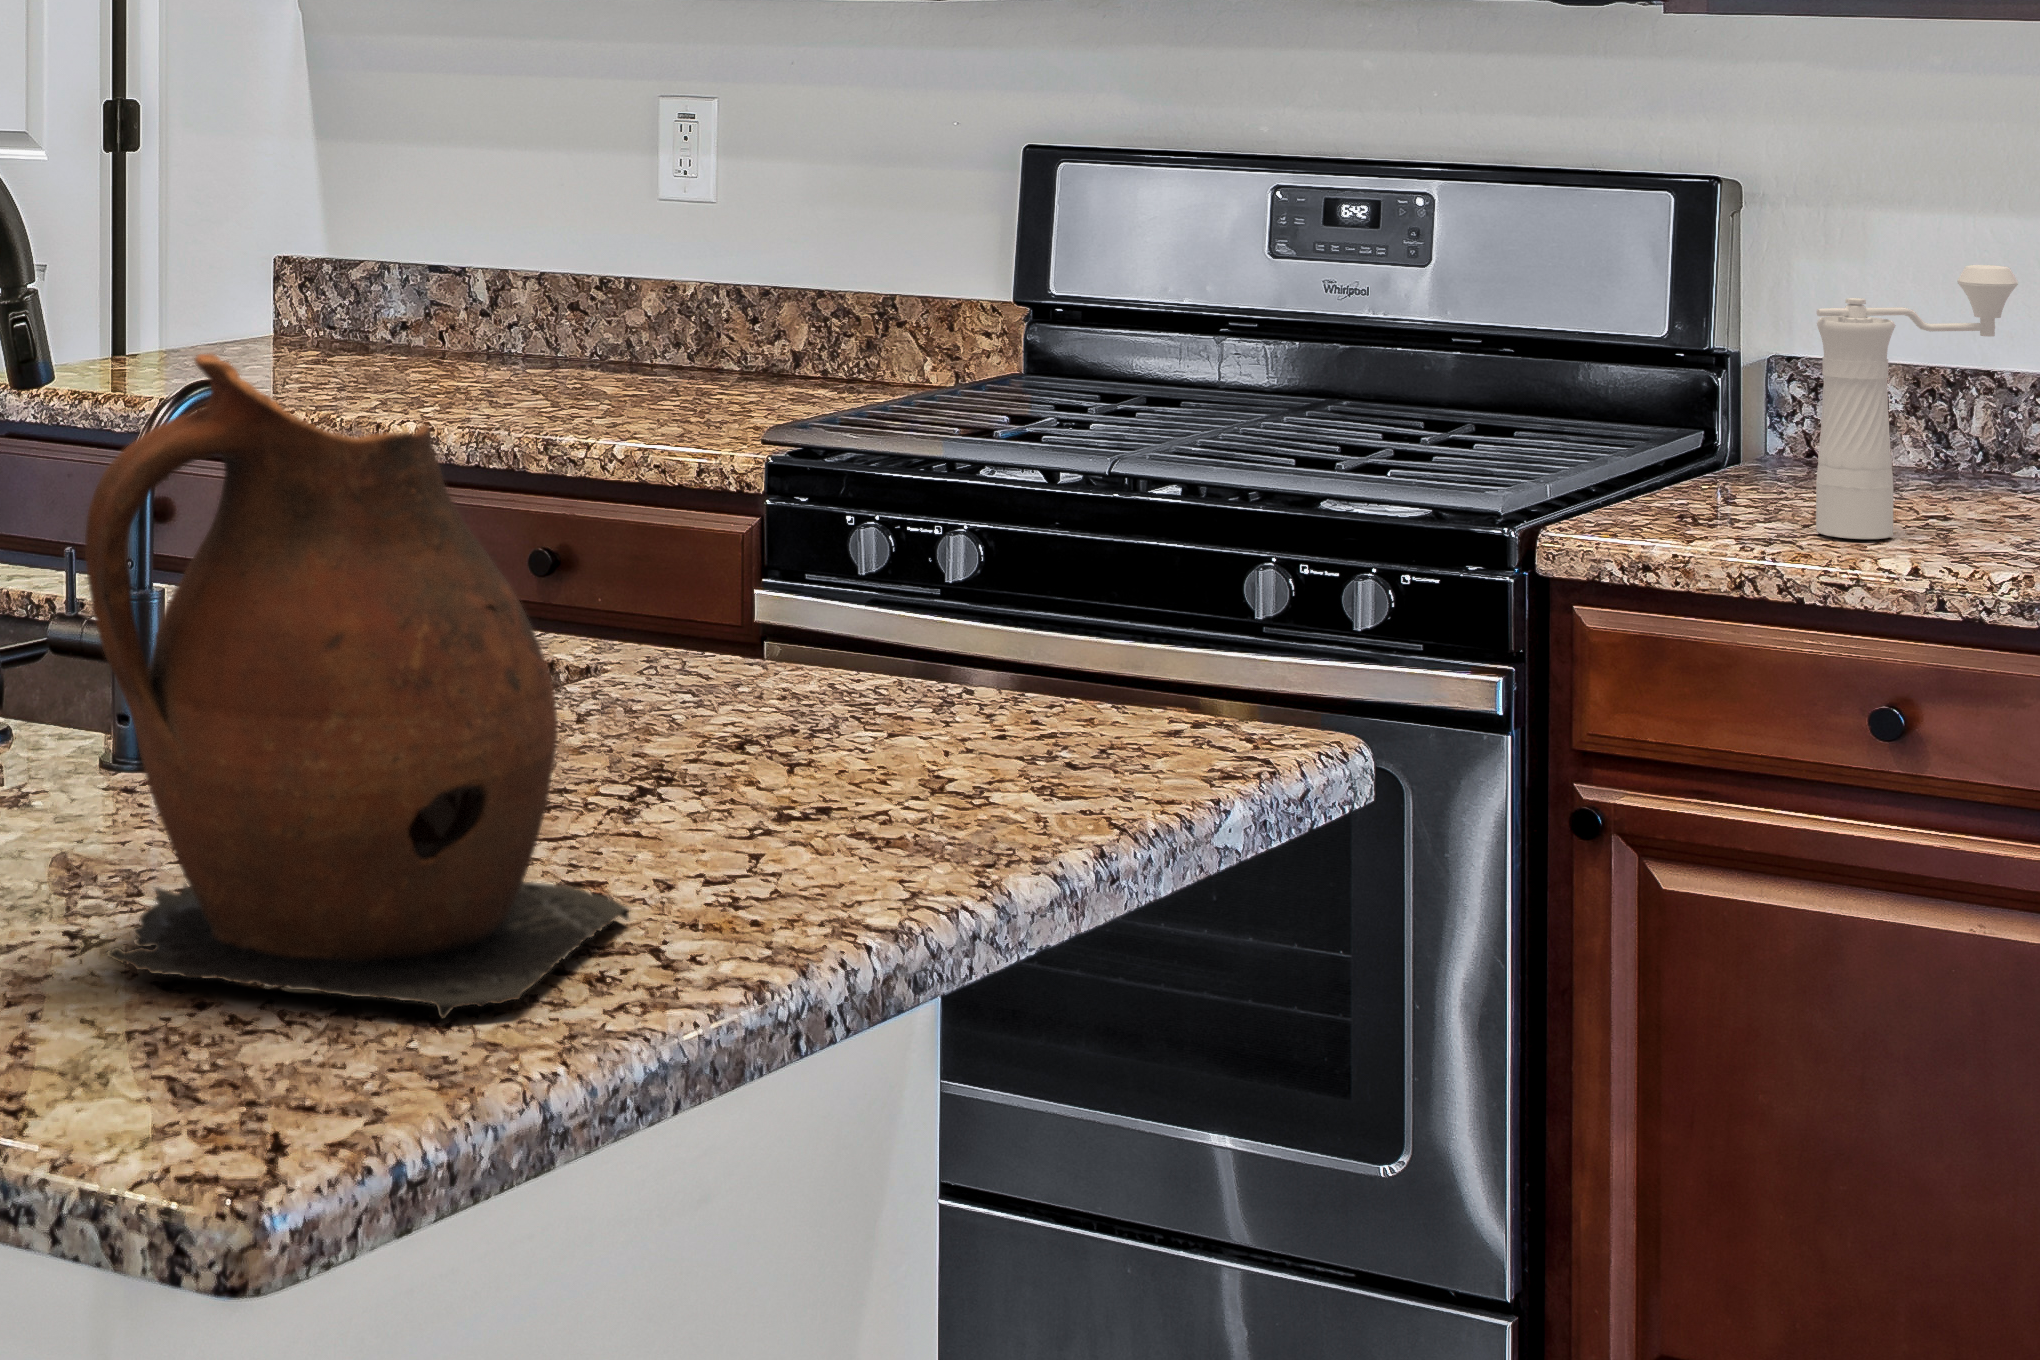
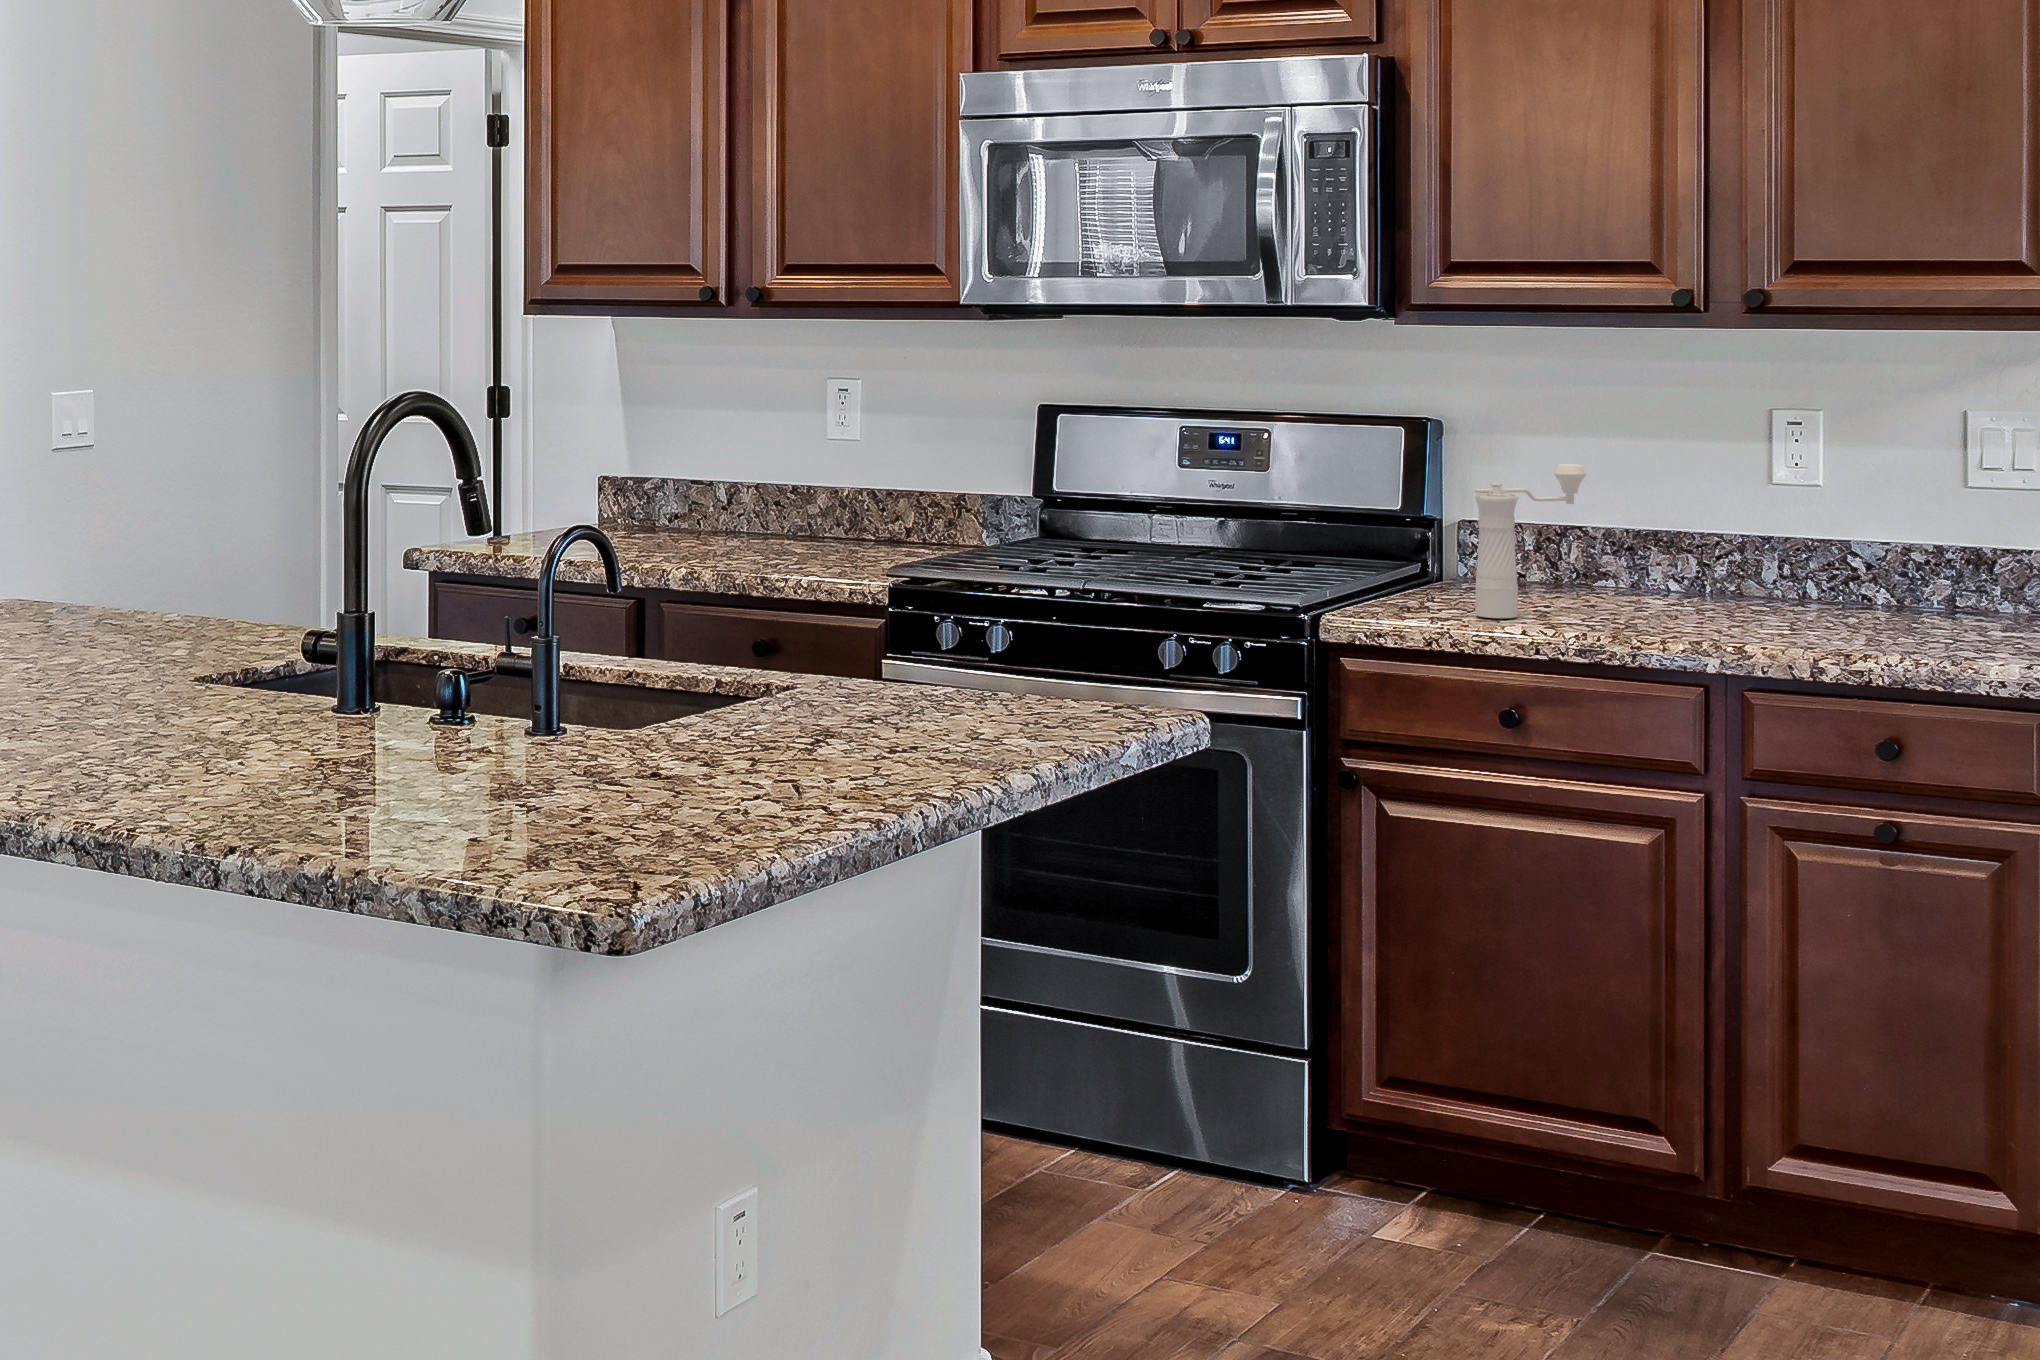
ceramic pitcher: present [85,353,629,1018] -> none [529,502,811,837]

